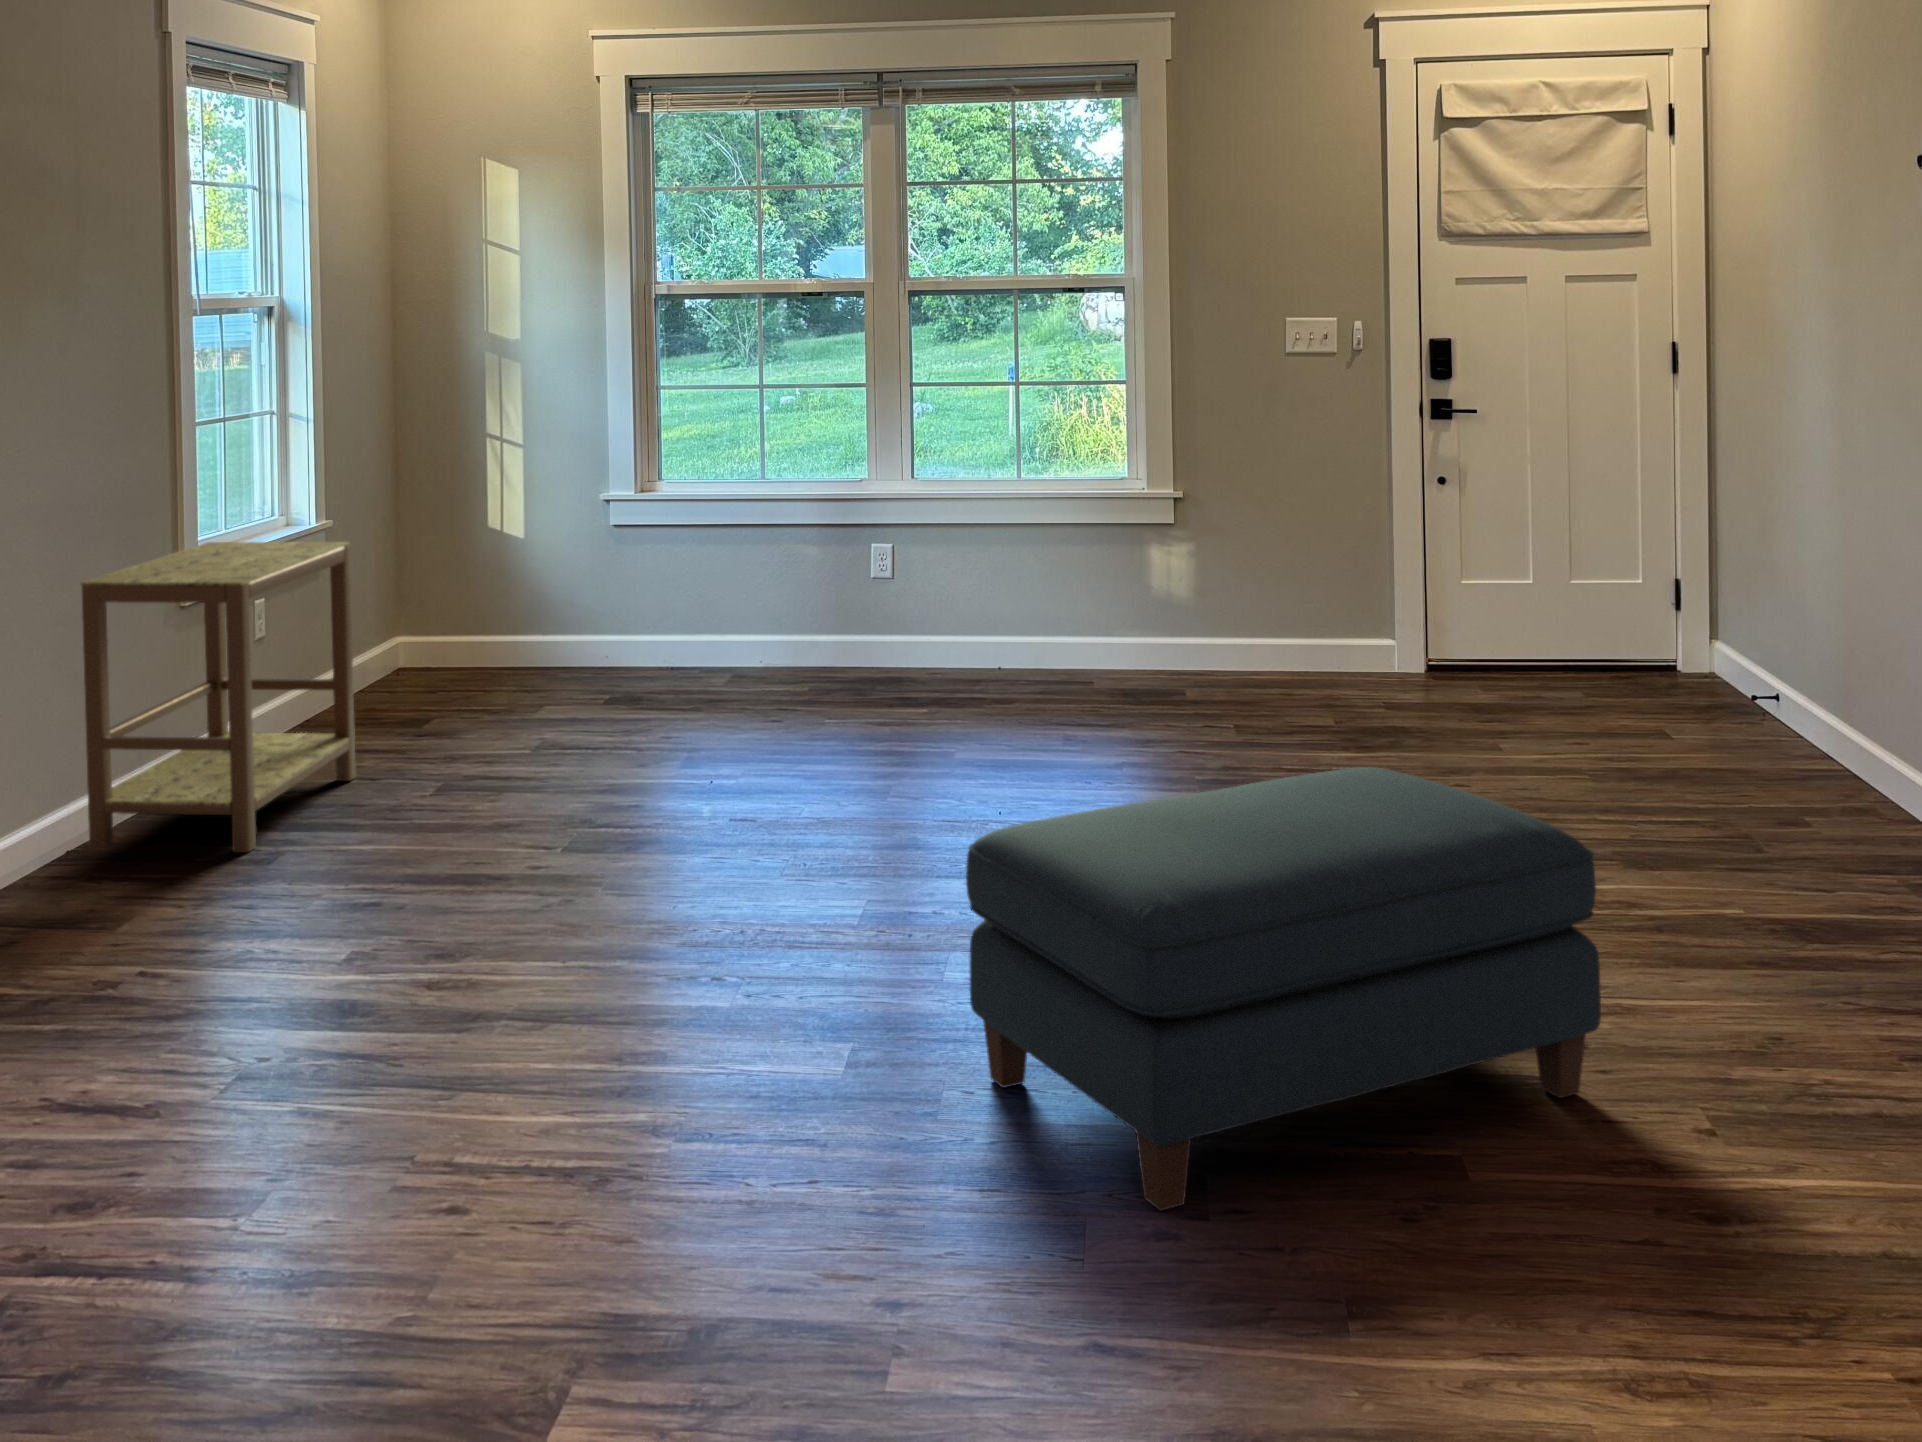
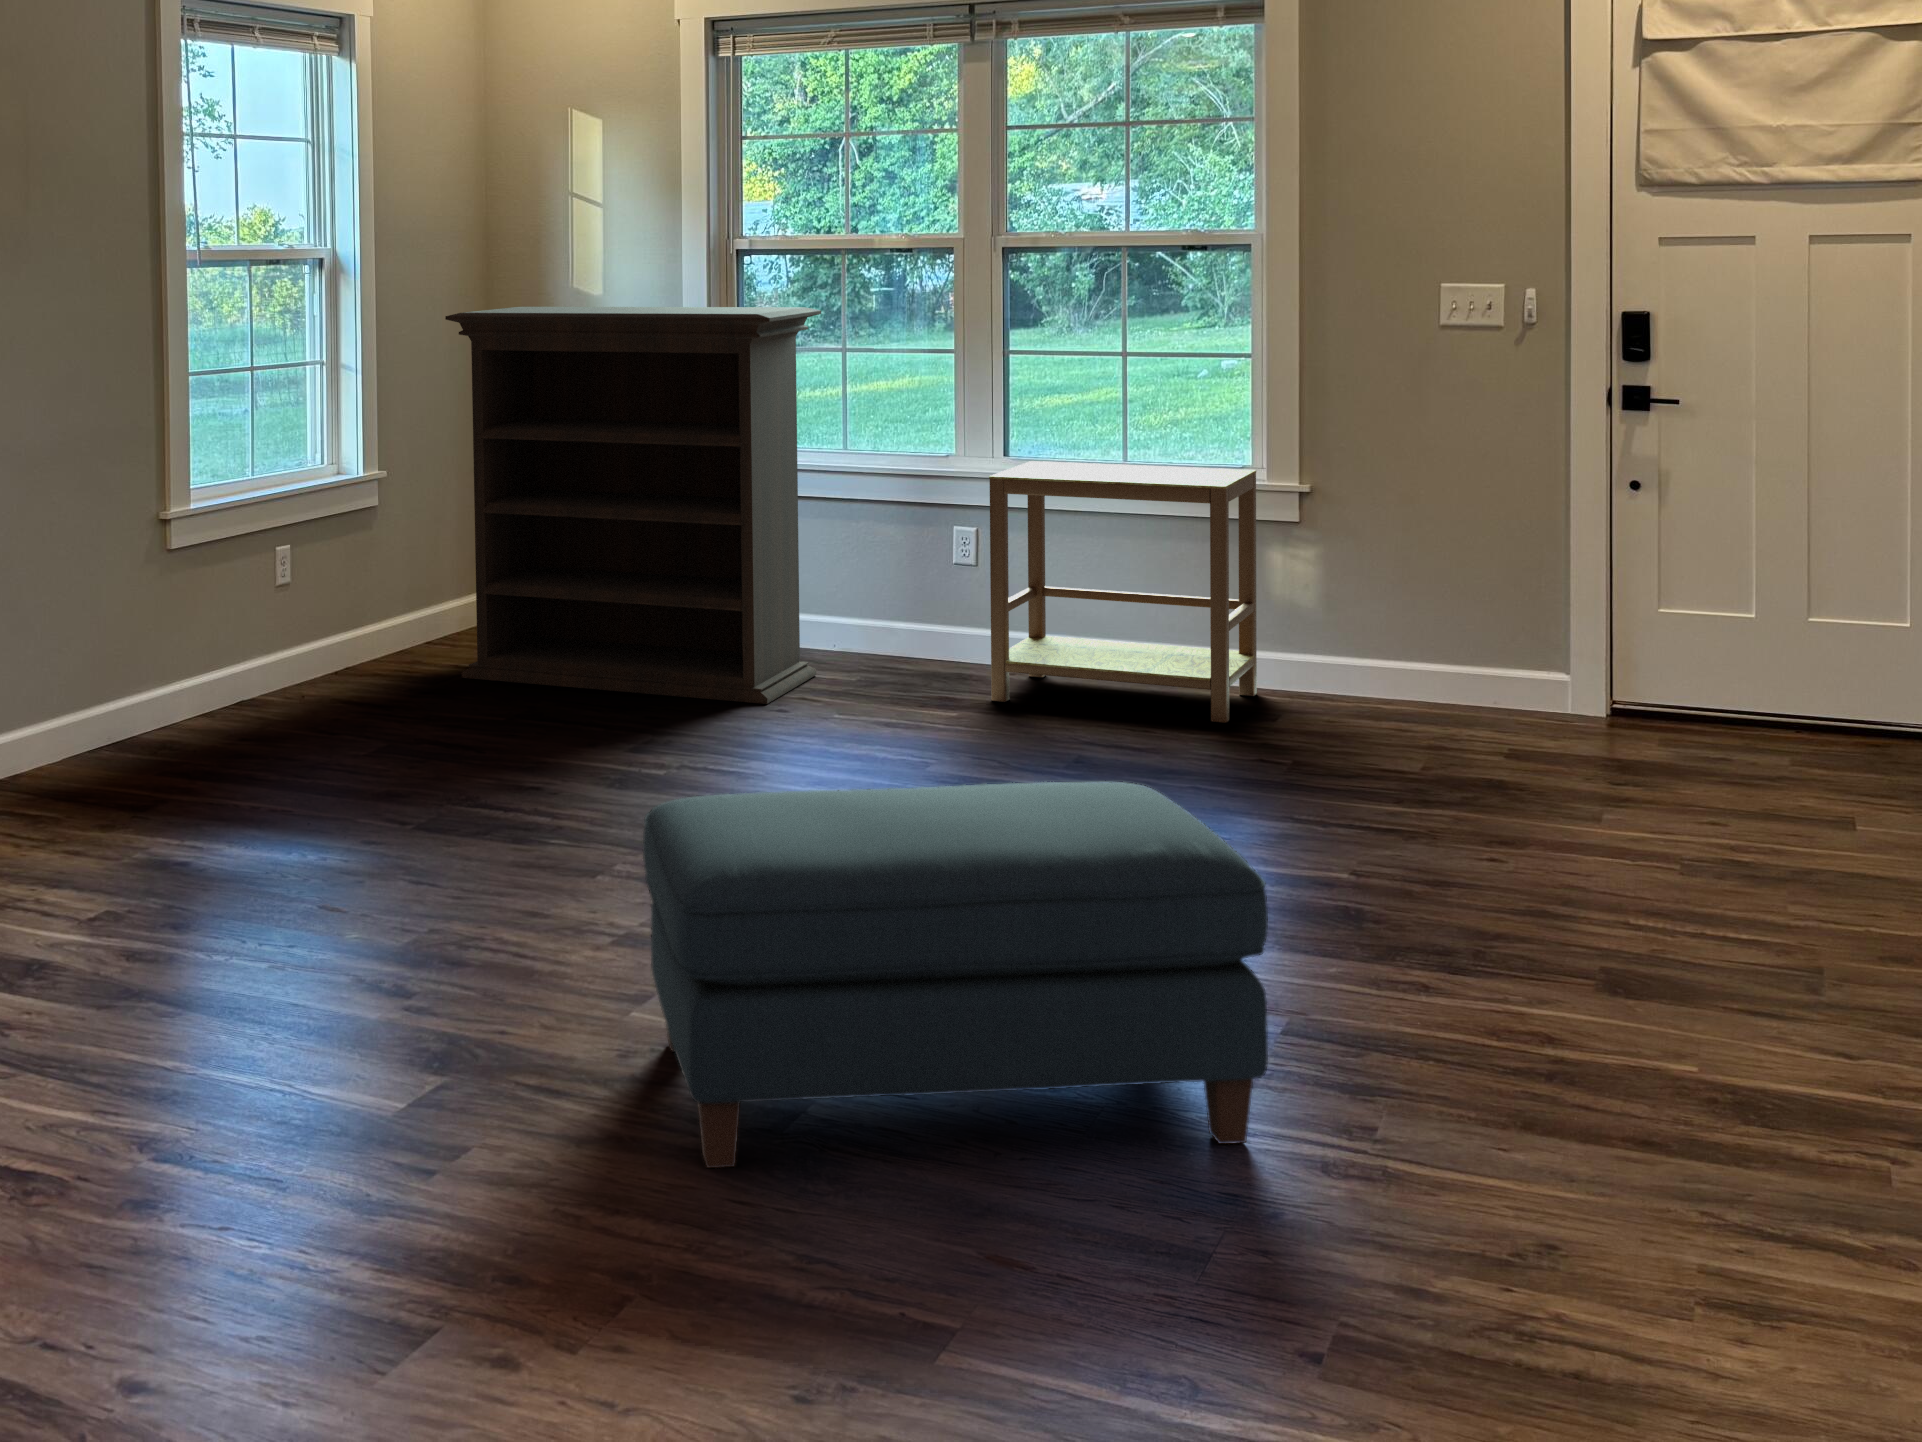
bookshelf: none [406,348,764,721] -> present [445,307,821,704]
side table: present [81,542,356,852] -> present [989,461,1257,723]

